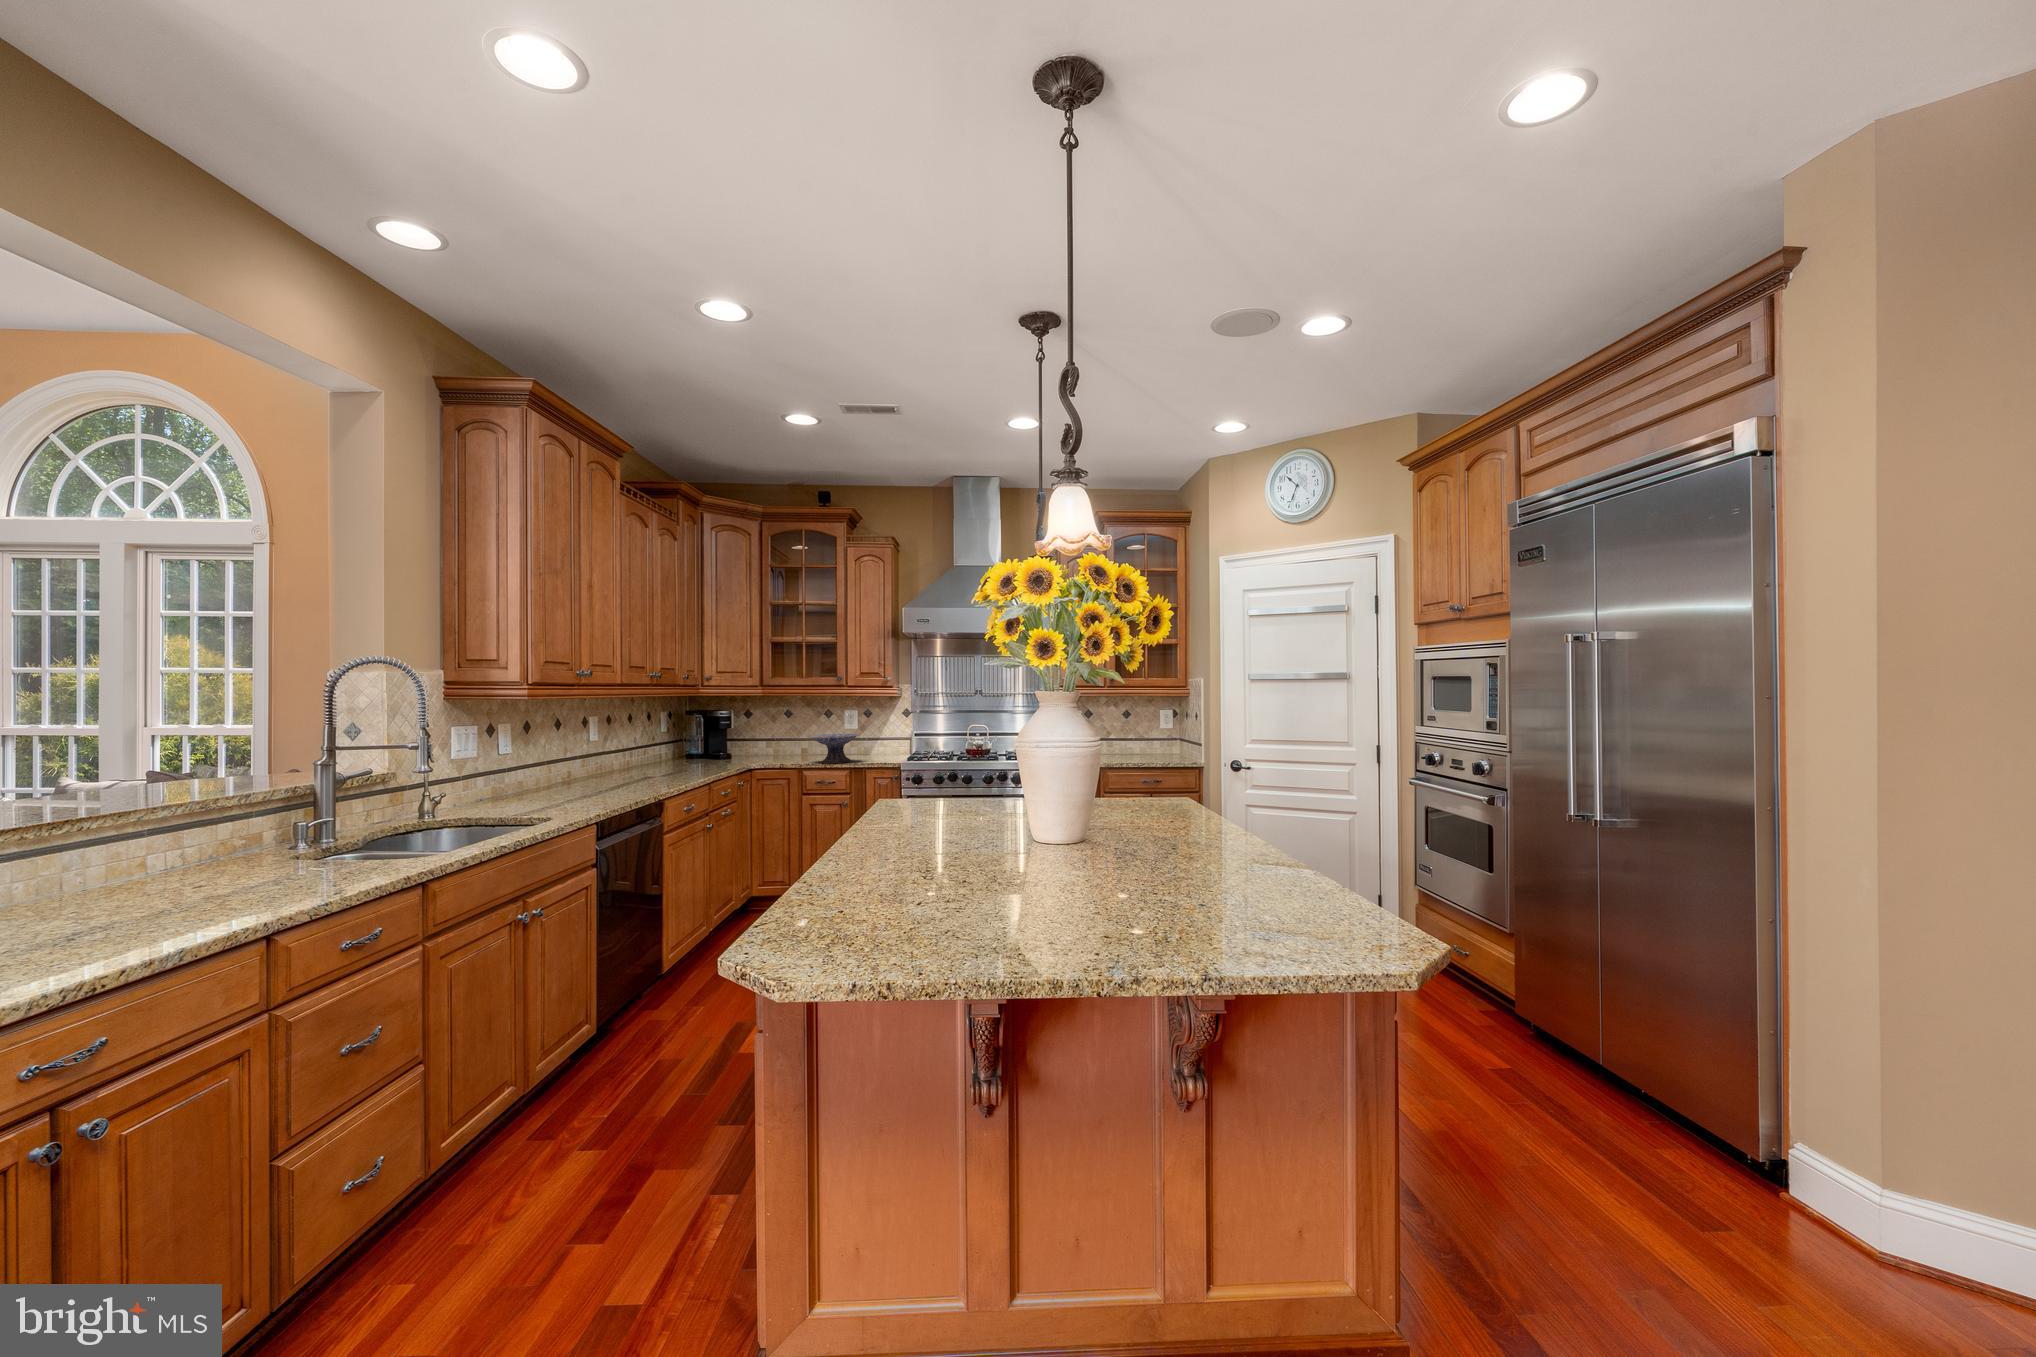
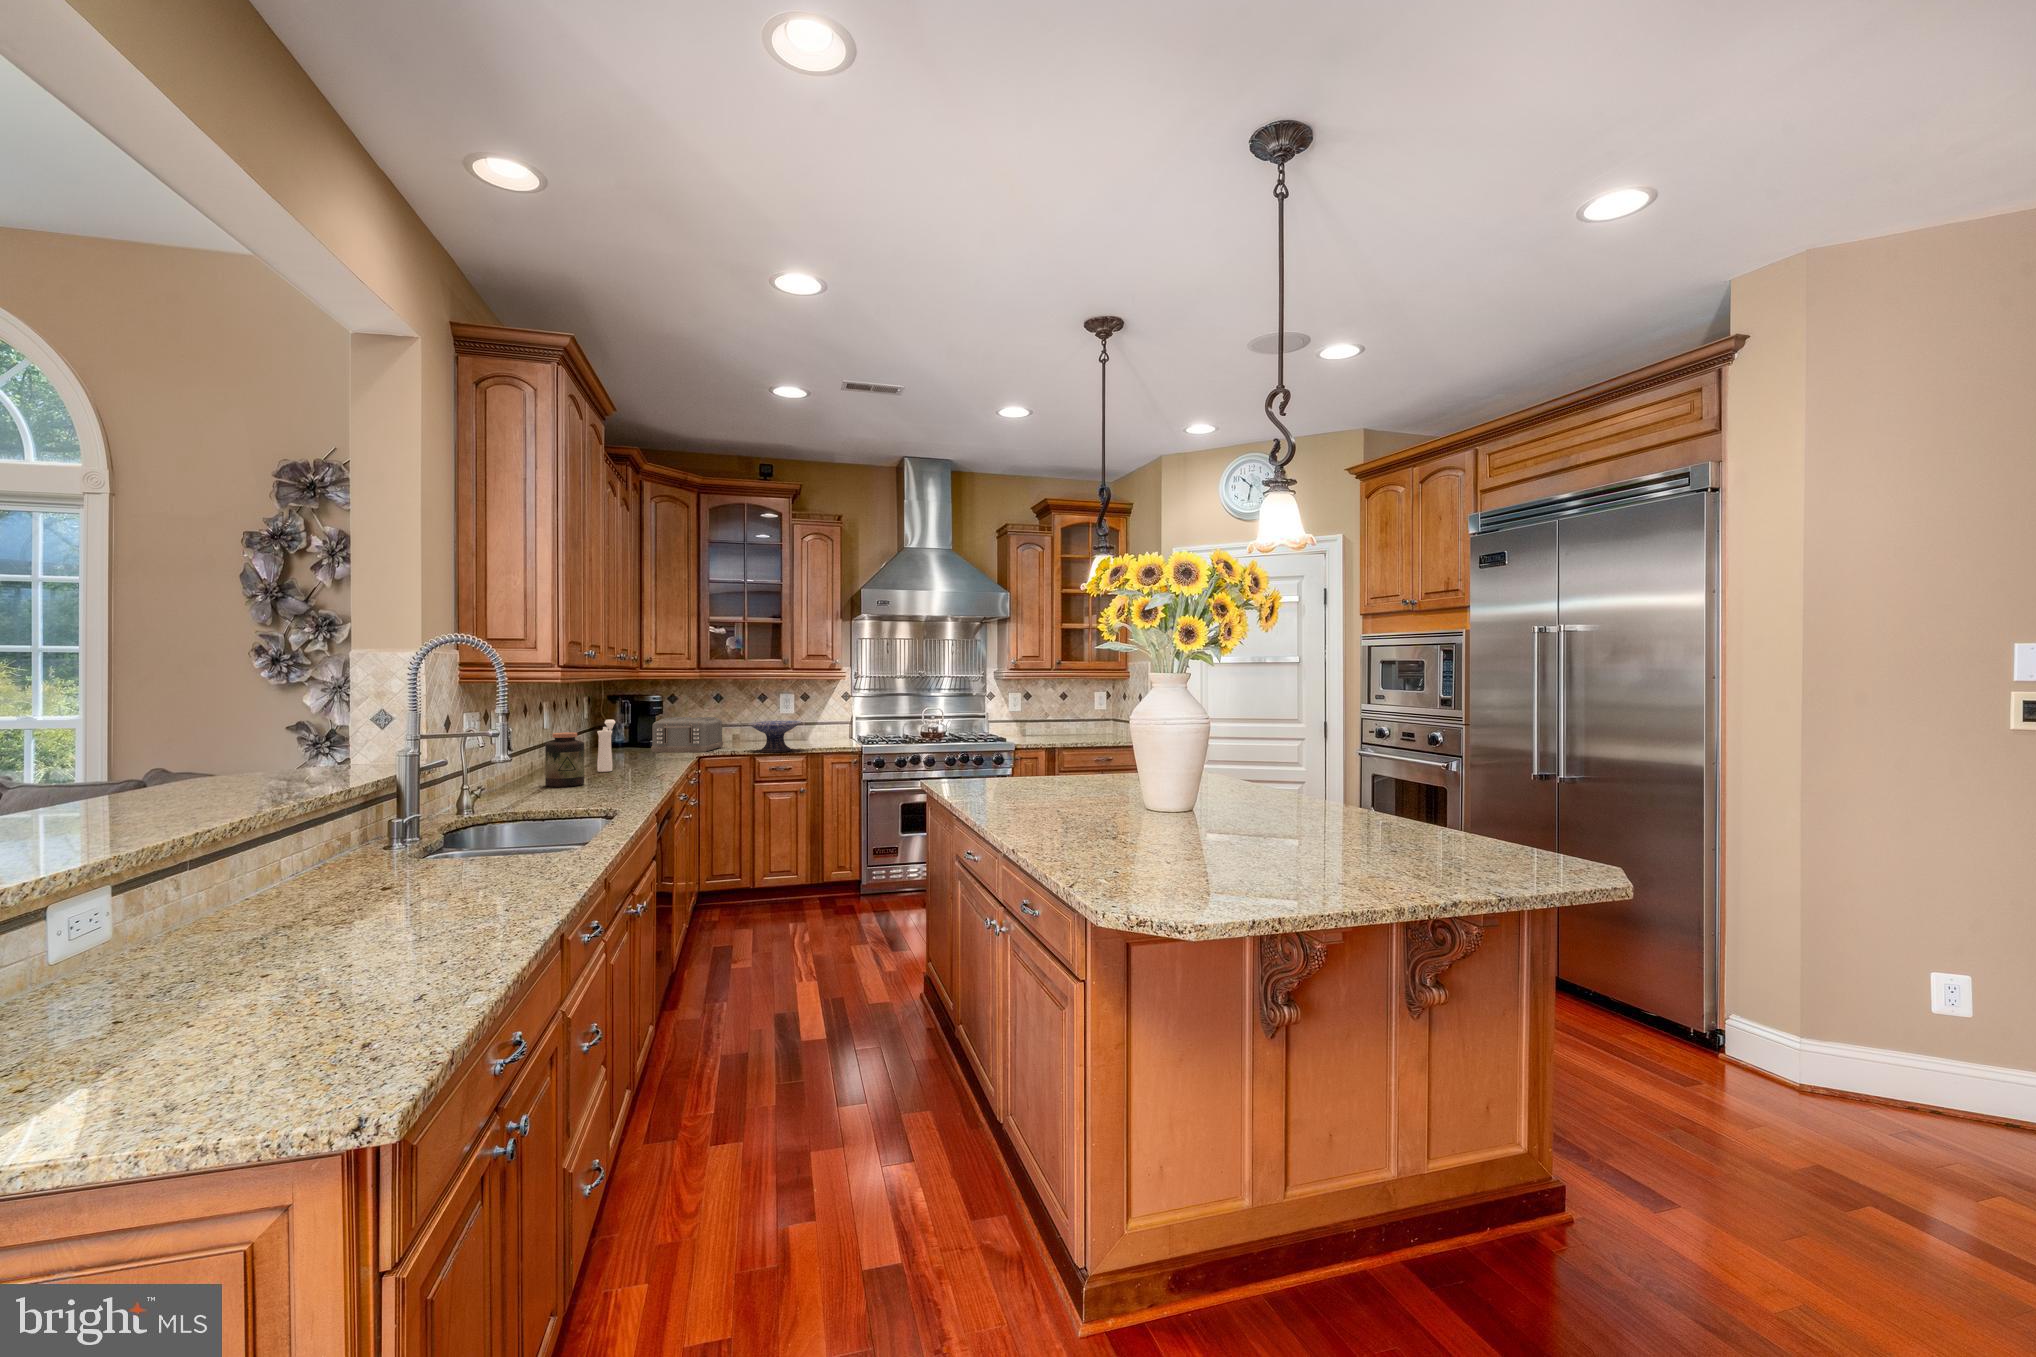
toaster: none [723,731,789,764] -> present [651,717,723,752]
pepper mill: none [669,734,687,782] -> present [597,720,616,772]
jar: none [620,745,655,796] -> present [545,732,584,787]

